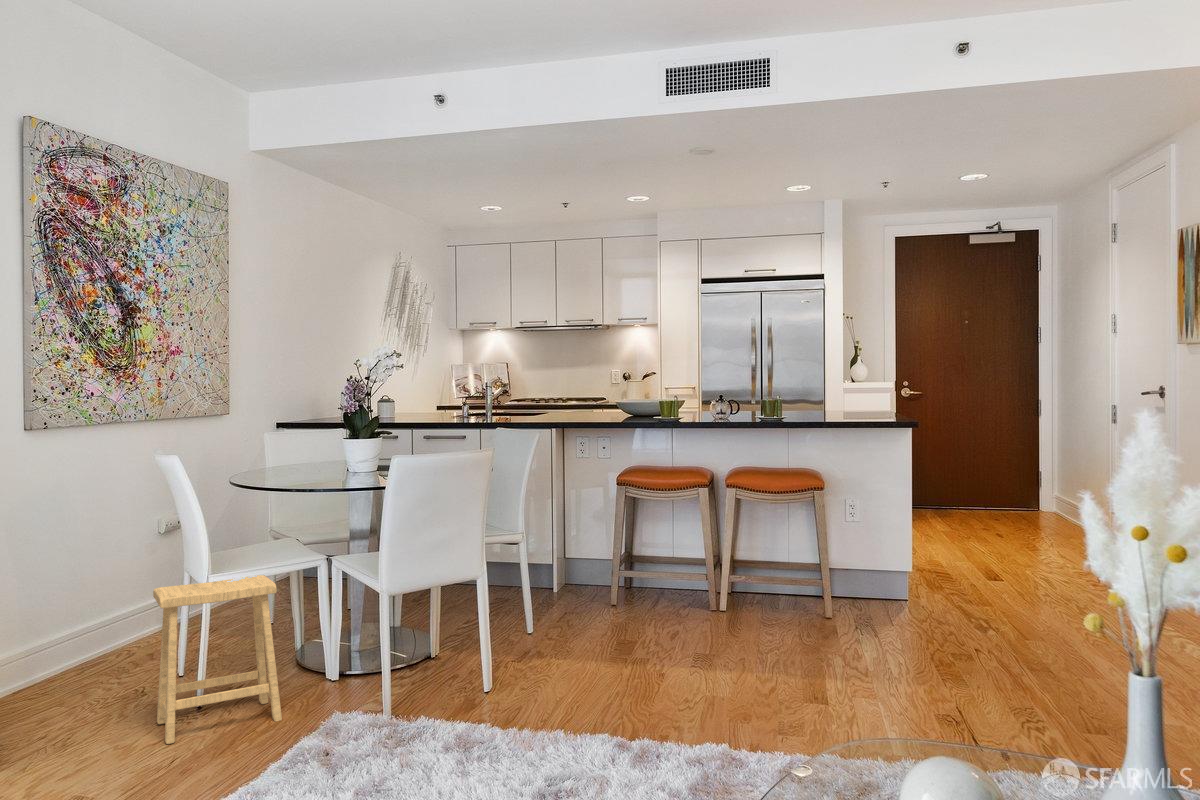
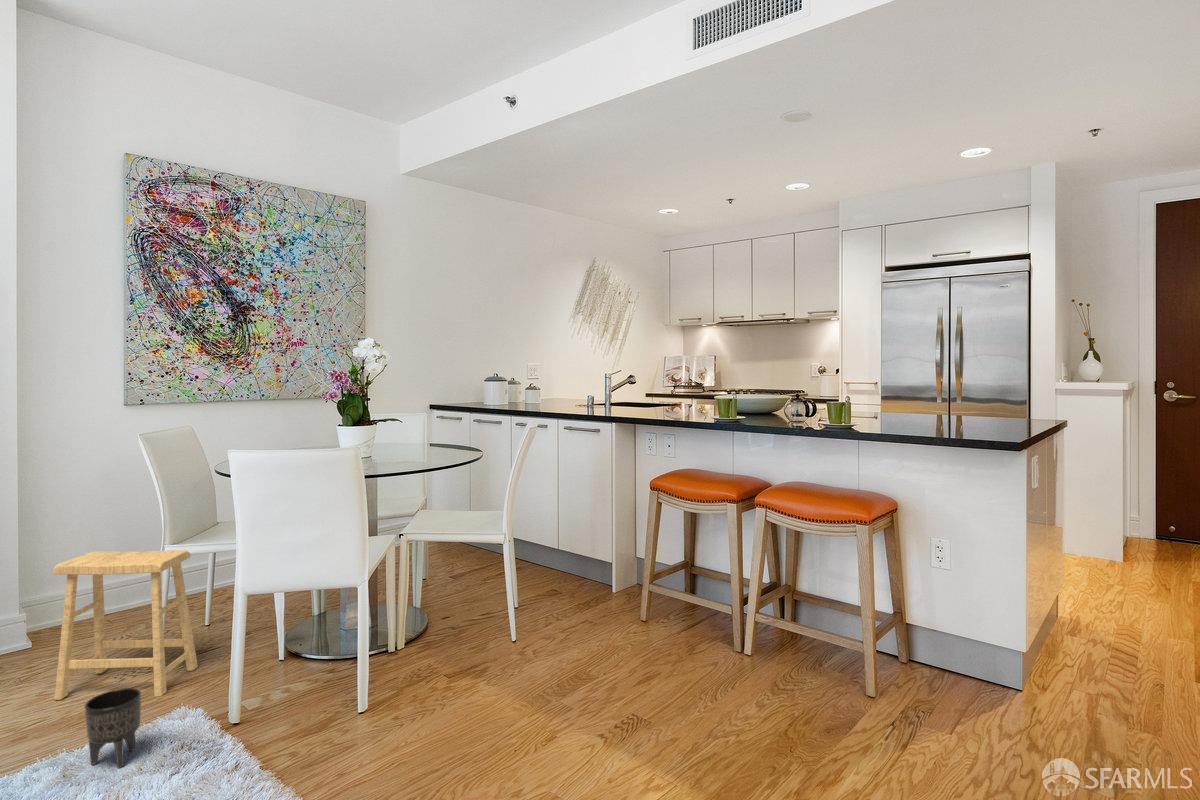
planter: none [327,685,371,756] -> present [85,688,141,768]

